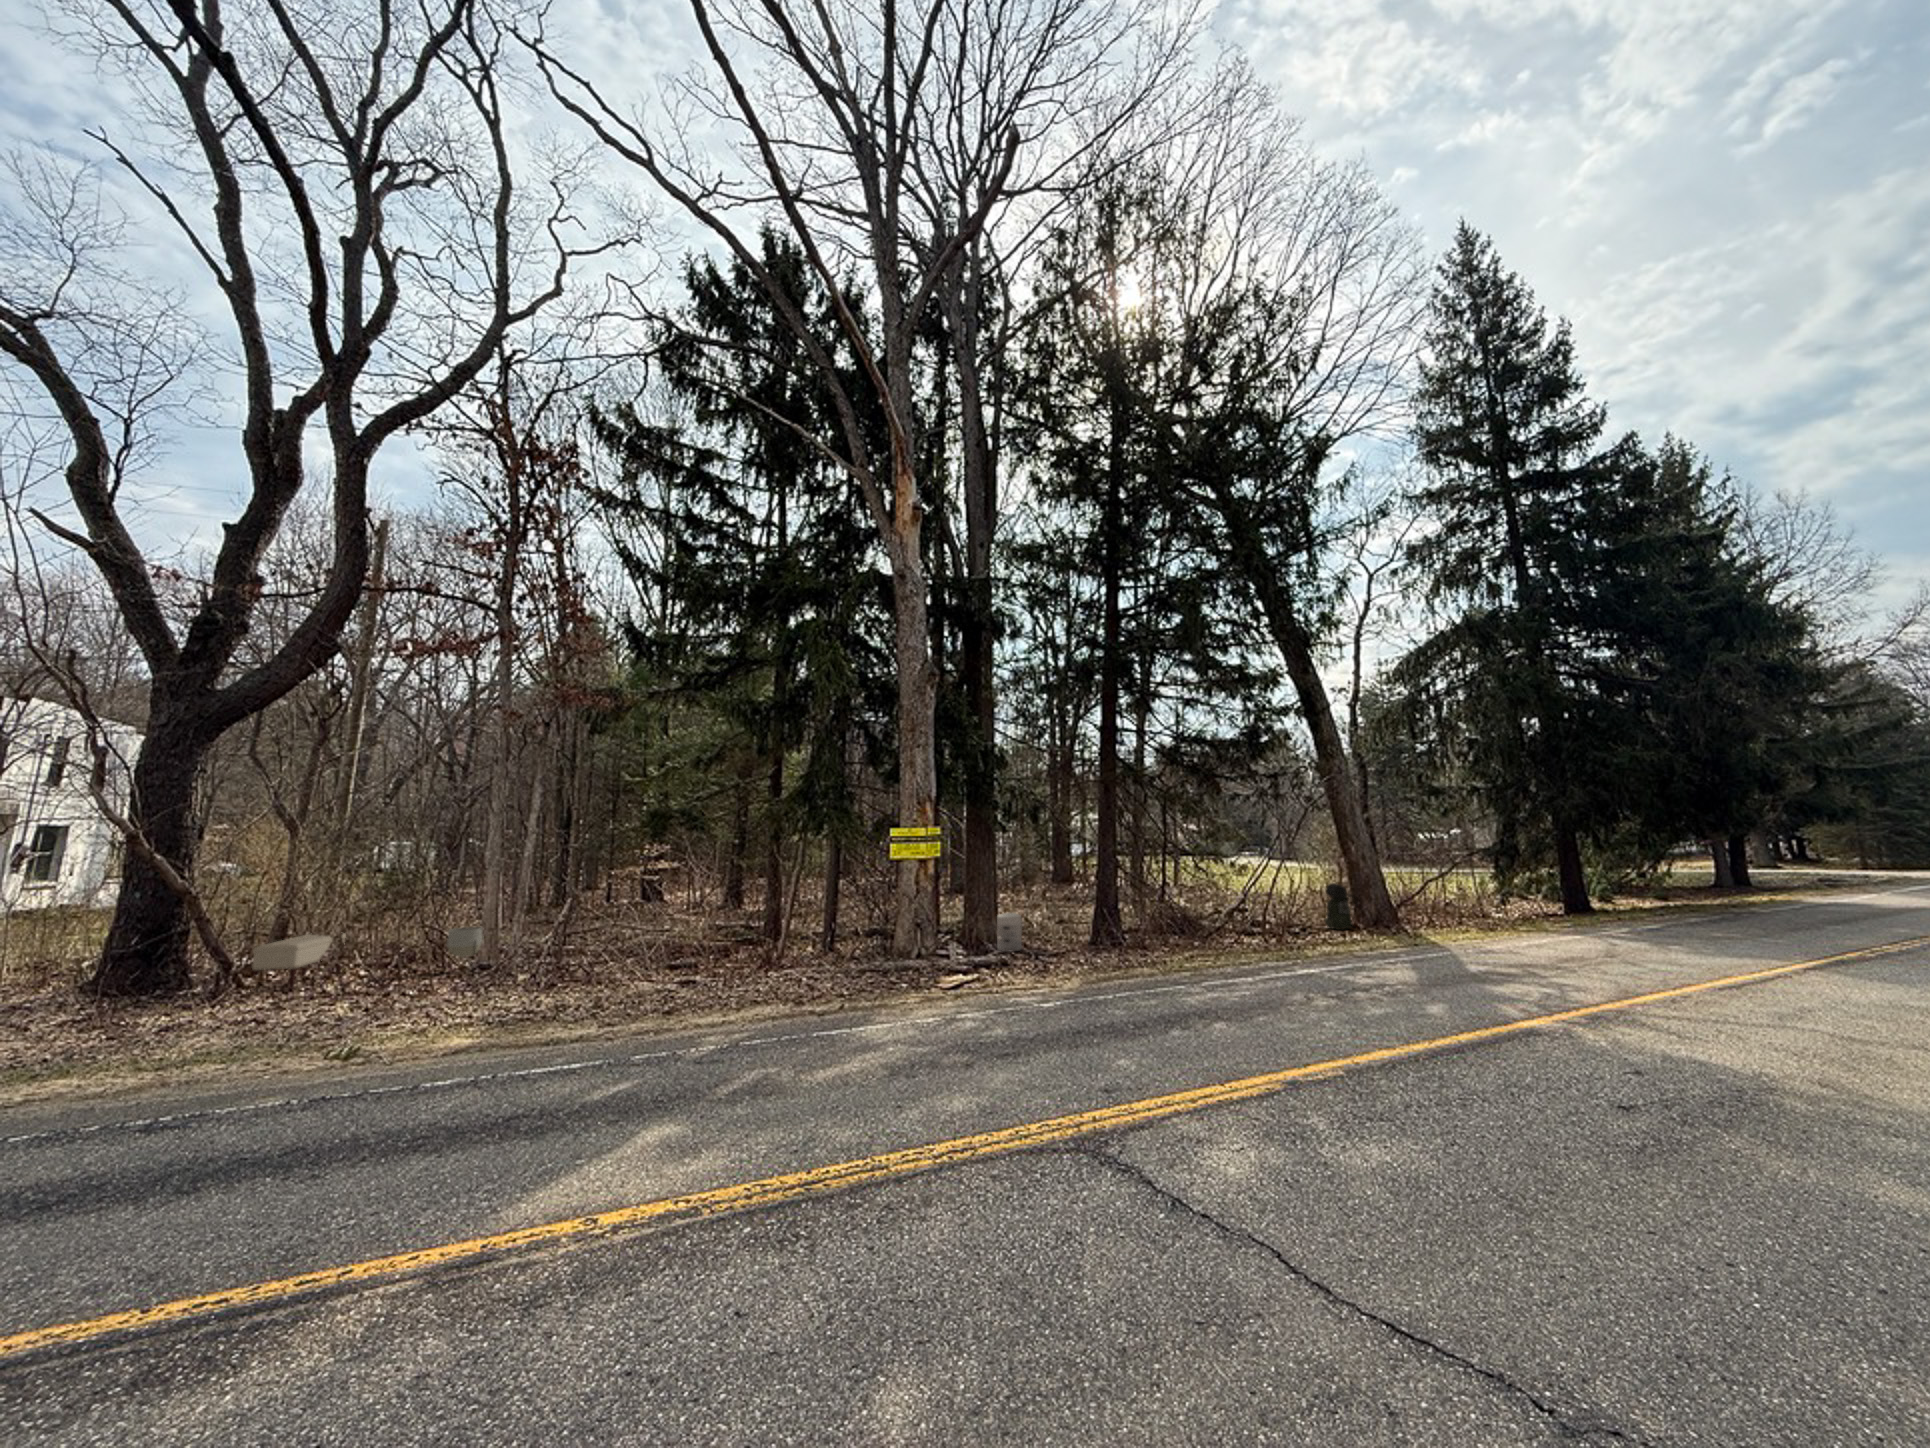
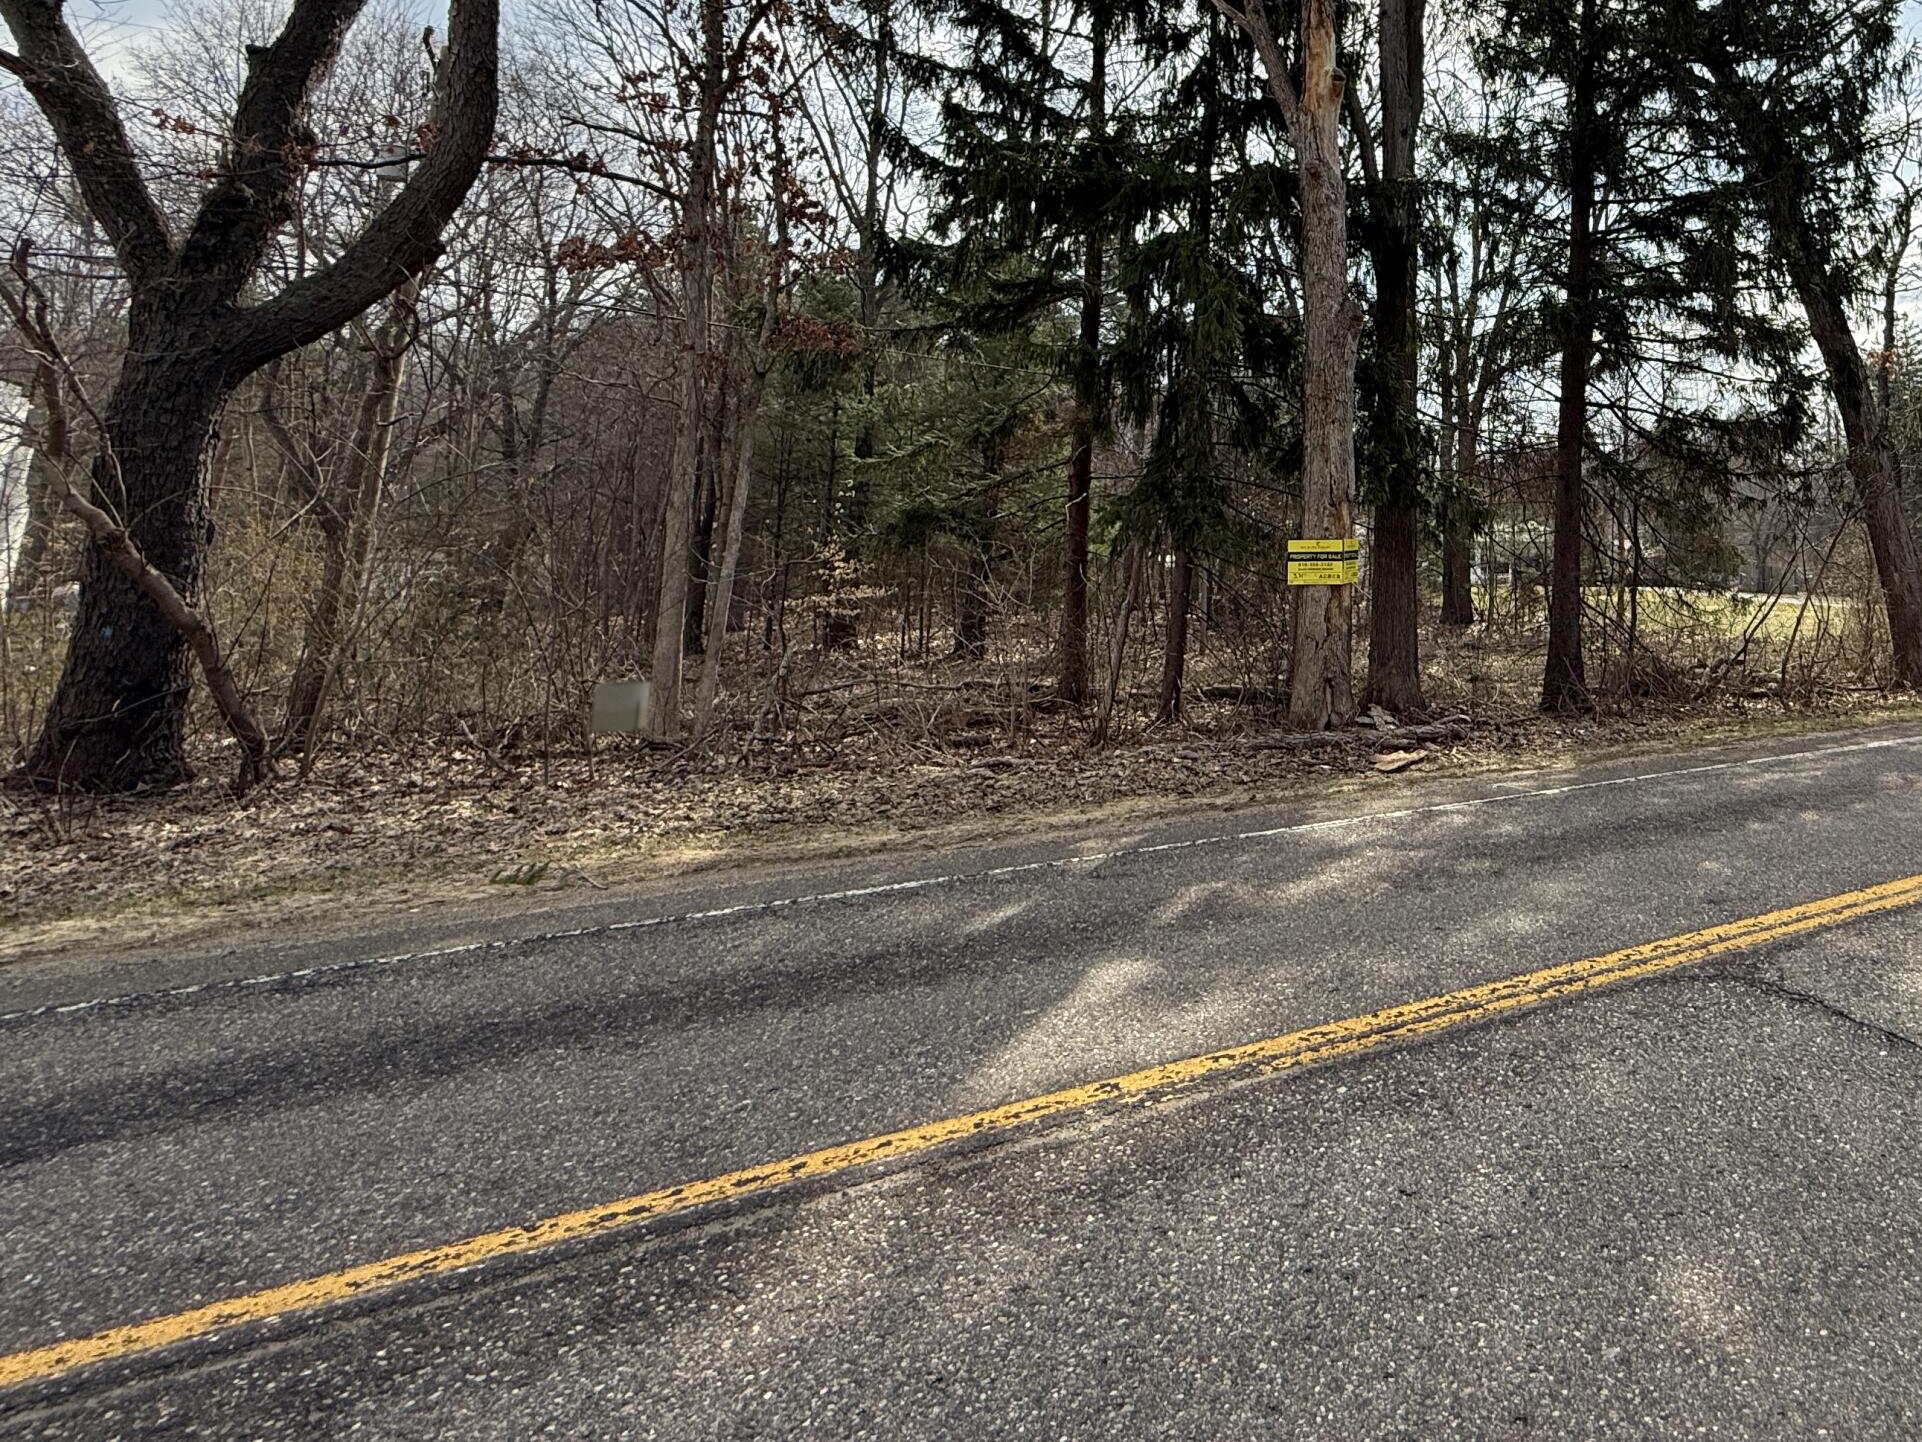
backpack: present [1325,883,1359,930] -> none [1855,623,1908,688]
waste bin: present [997,913,1022,952] -> none [1419,659,1454,717]
bench: present [252,934,346,991] -> none [286,689,425,780]

